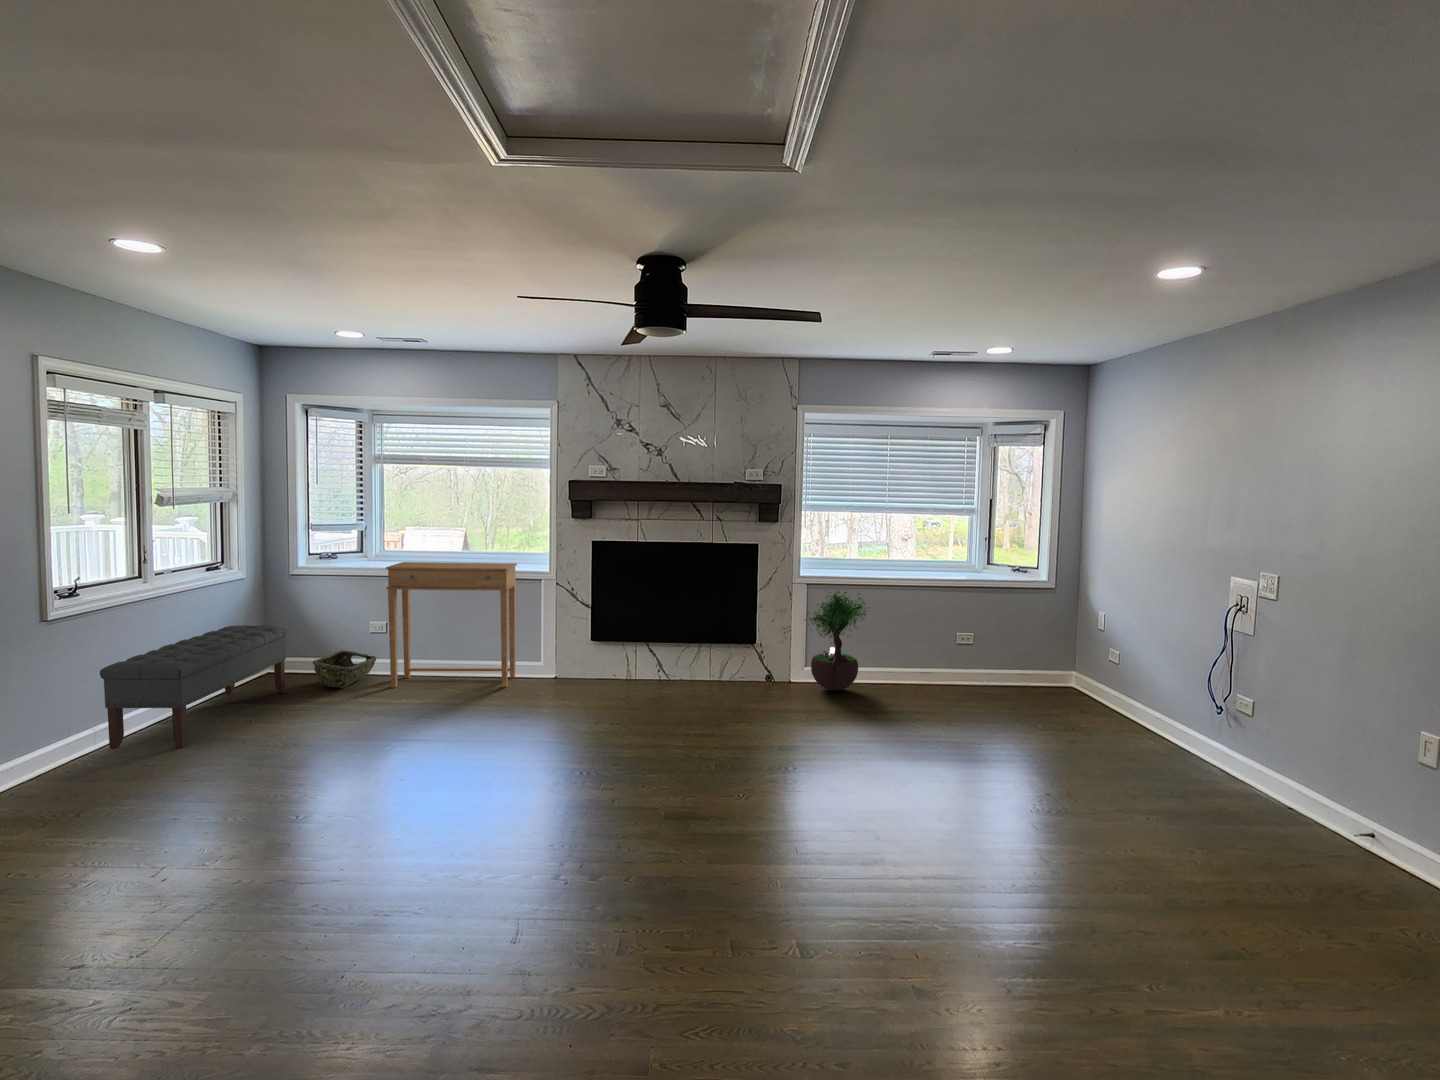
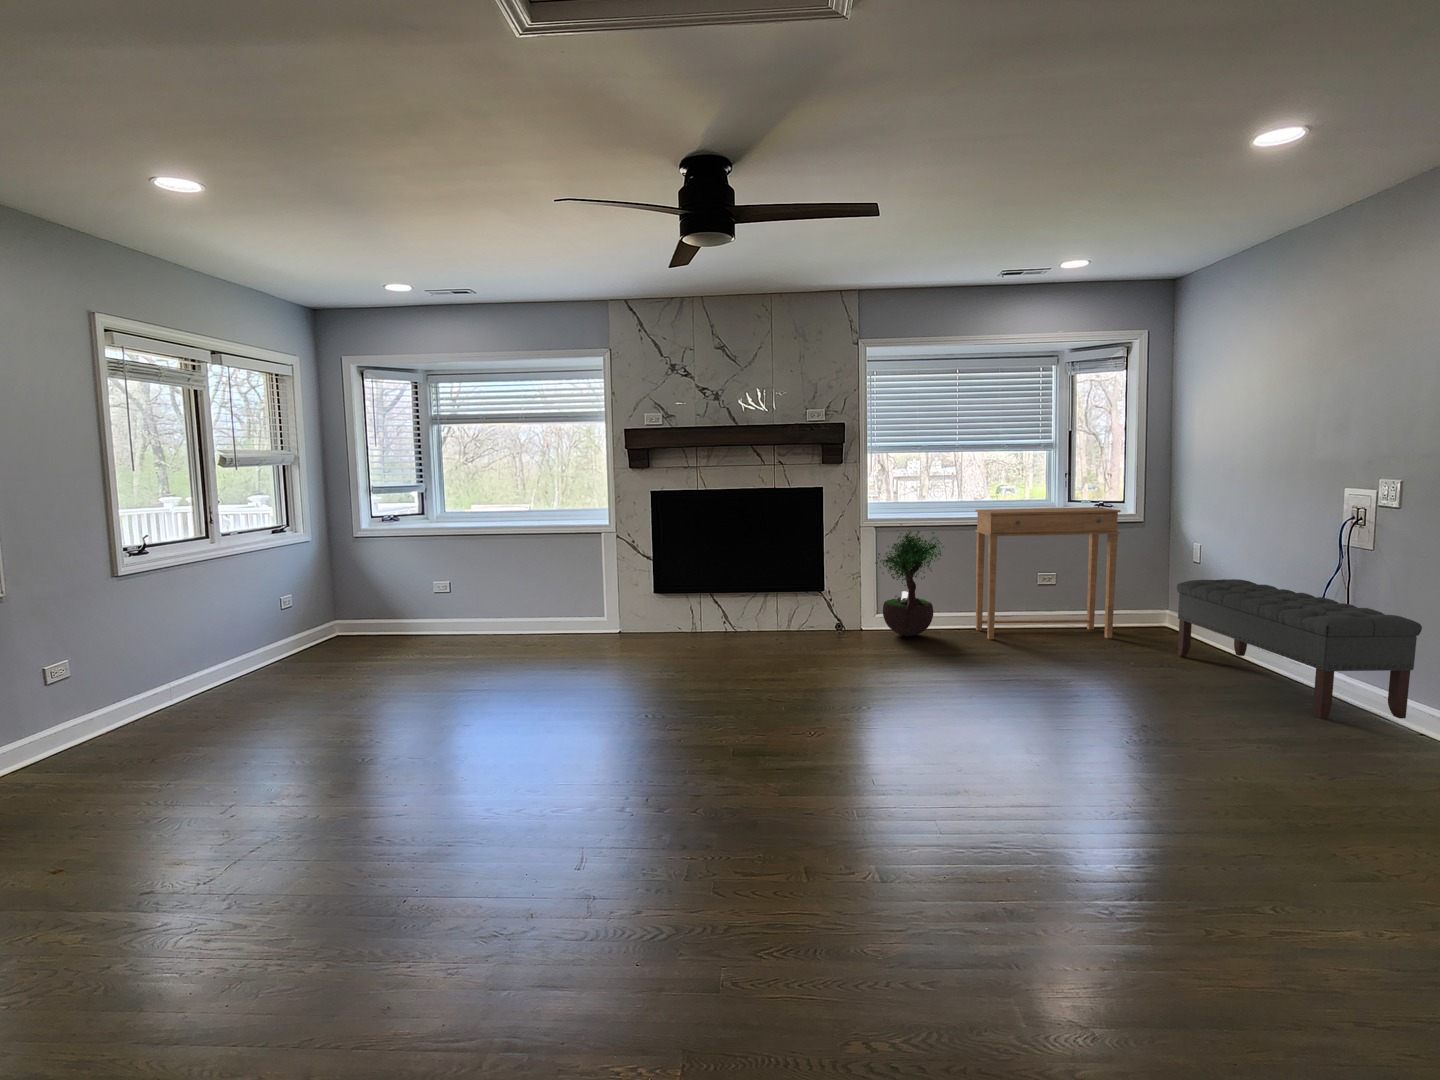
side table: present [386,562,517,687] -> present [975,507,1121,639]
bench: present [100,625,287,749] -> present [1177,579,1422,719]
woven basket: present [313,650,376,688] -> none [381,611,443,647]

